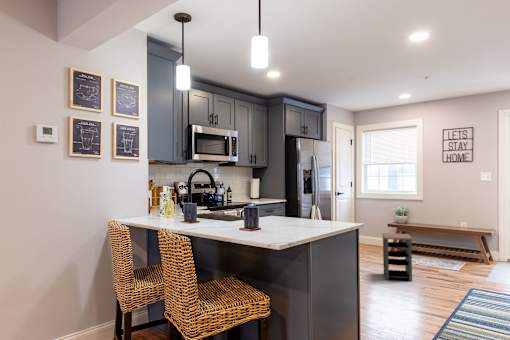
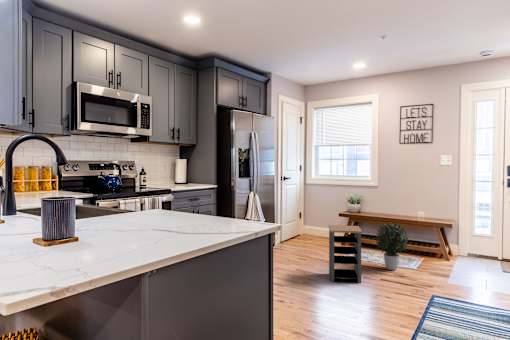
potted plant: none [423,232,453,272] -> present [376,223,408,270]

